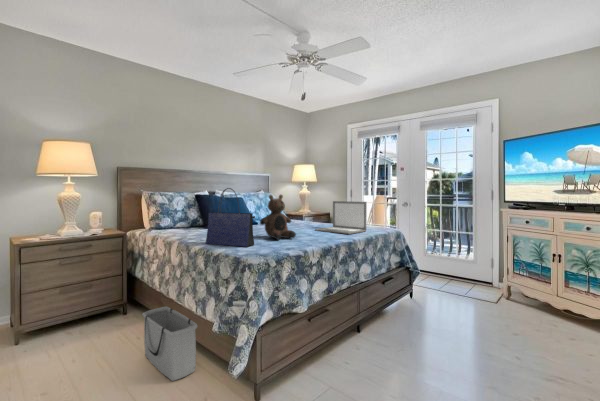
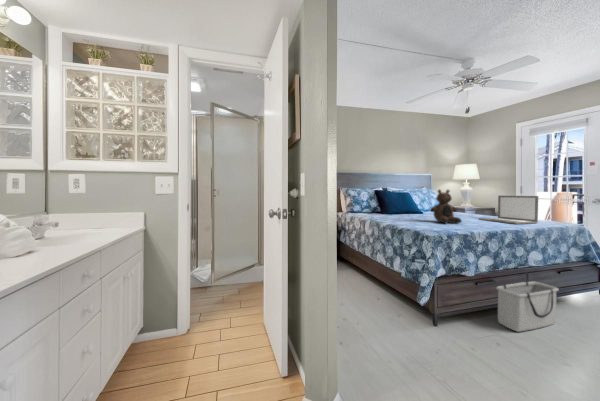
tote bag: present [206,188,255,247] -> none [390,185,428,226]
storage bin: present [142,307,197,381] -> present [497,281,559,332]

